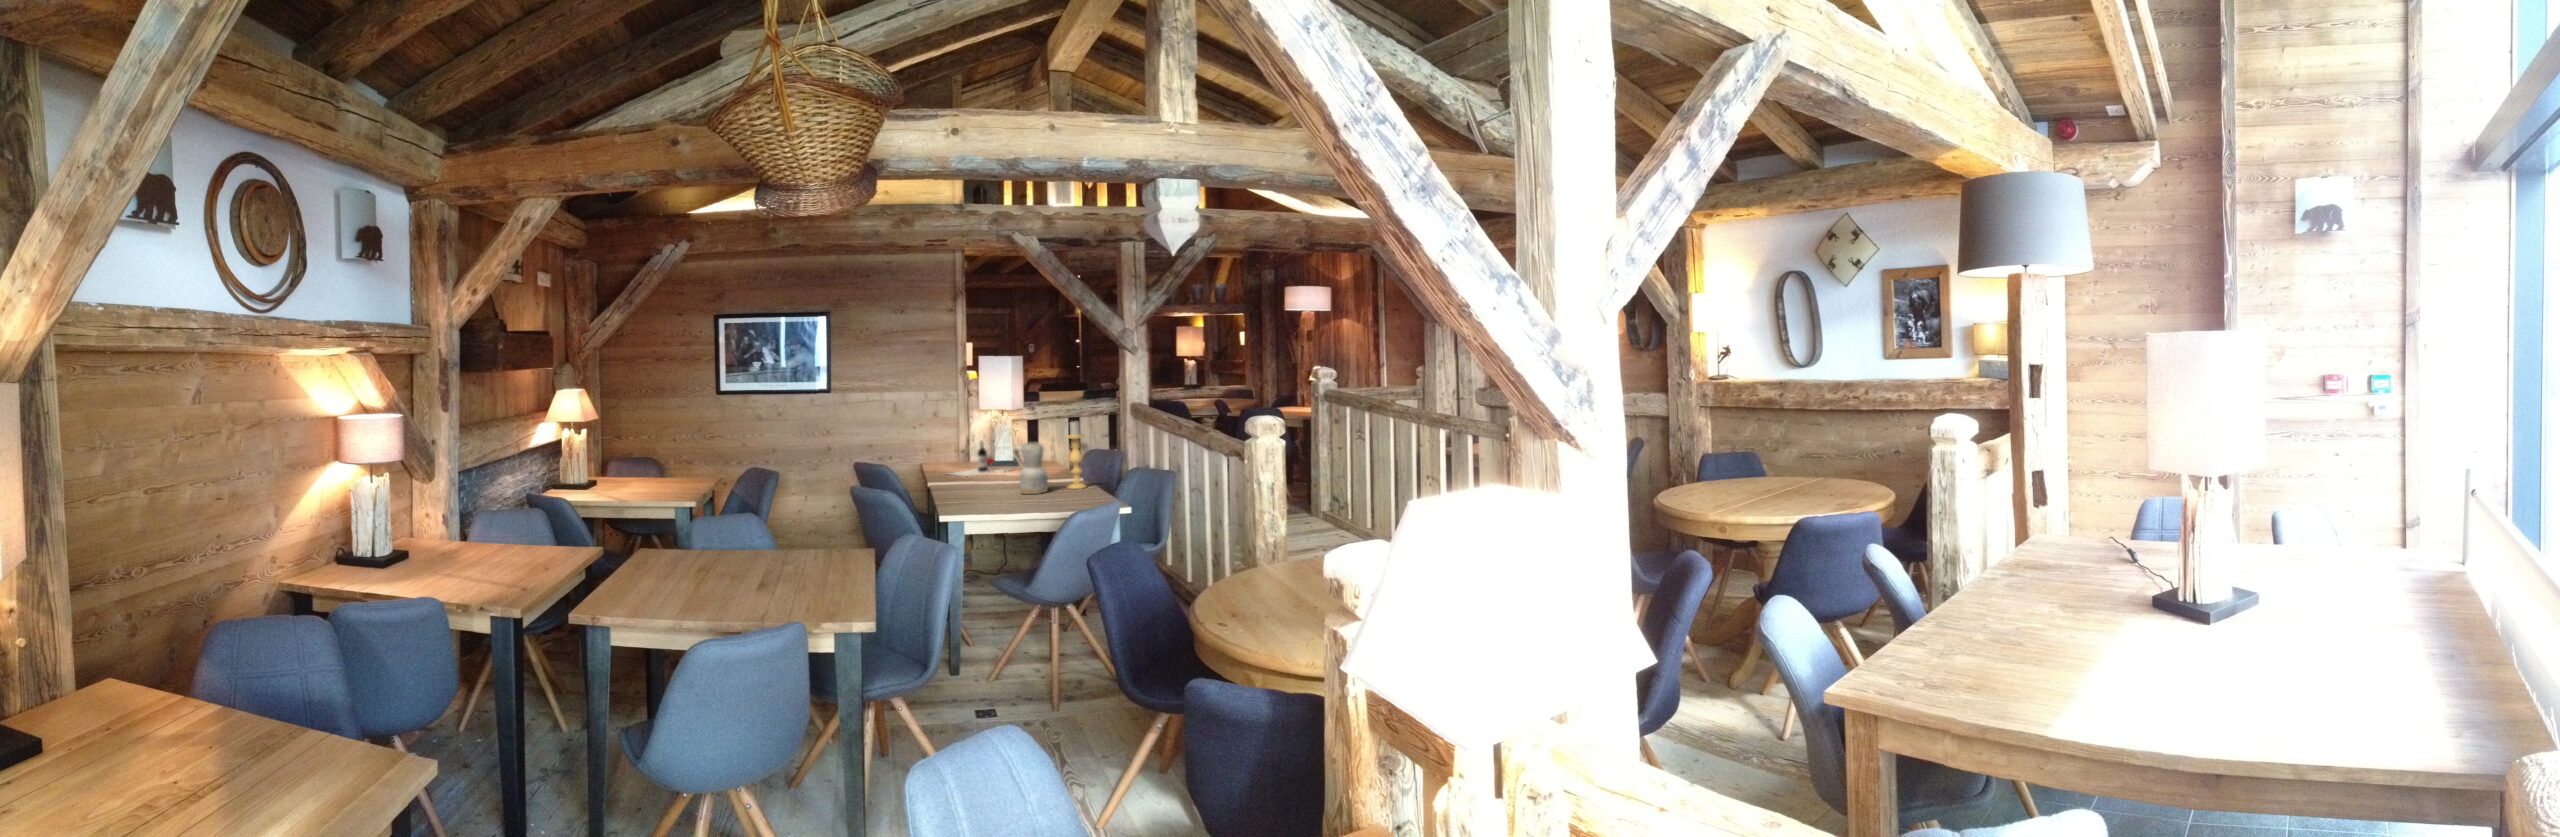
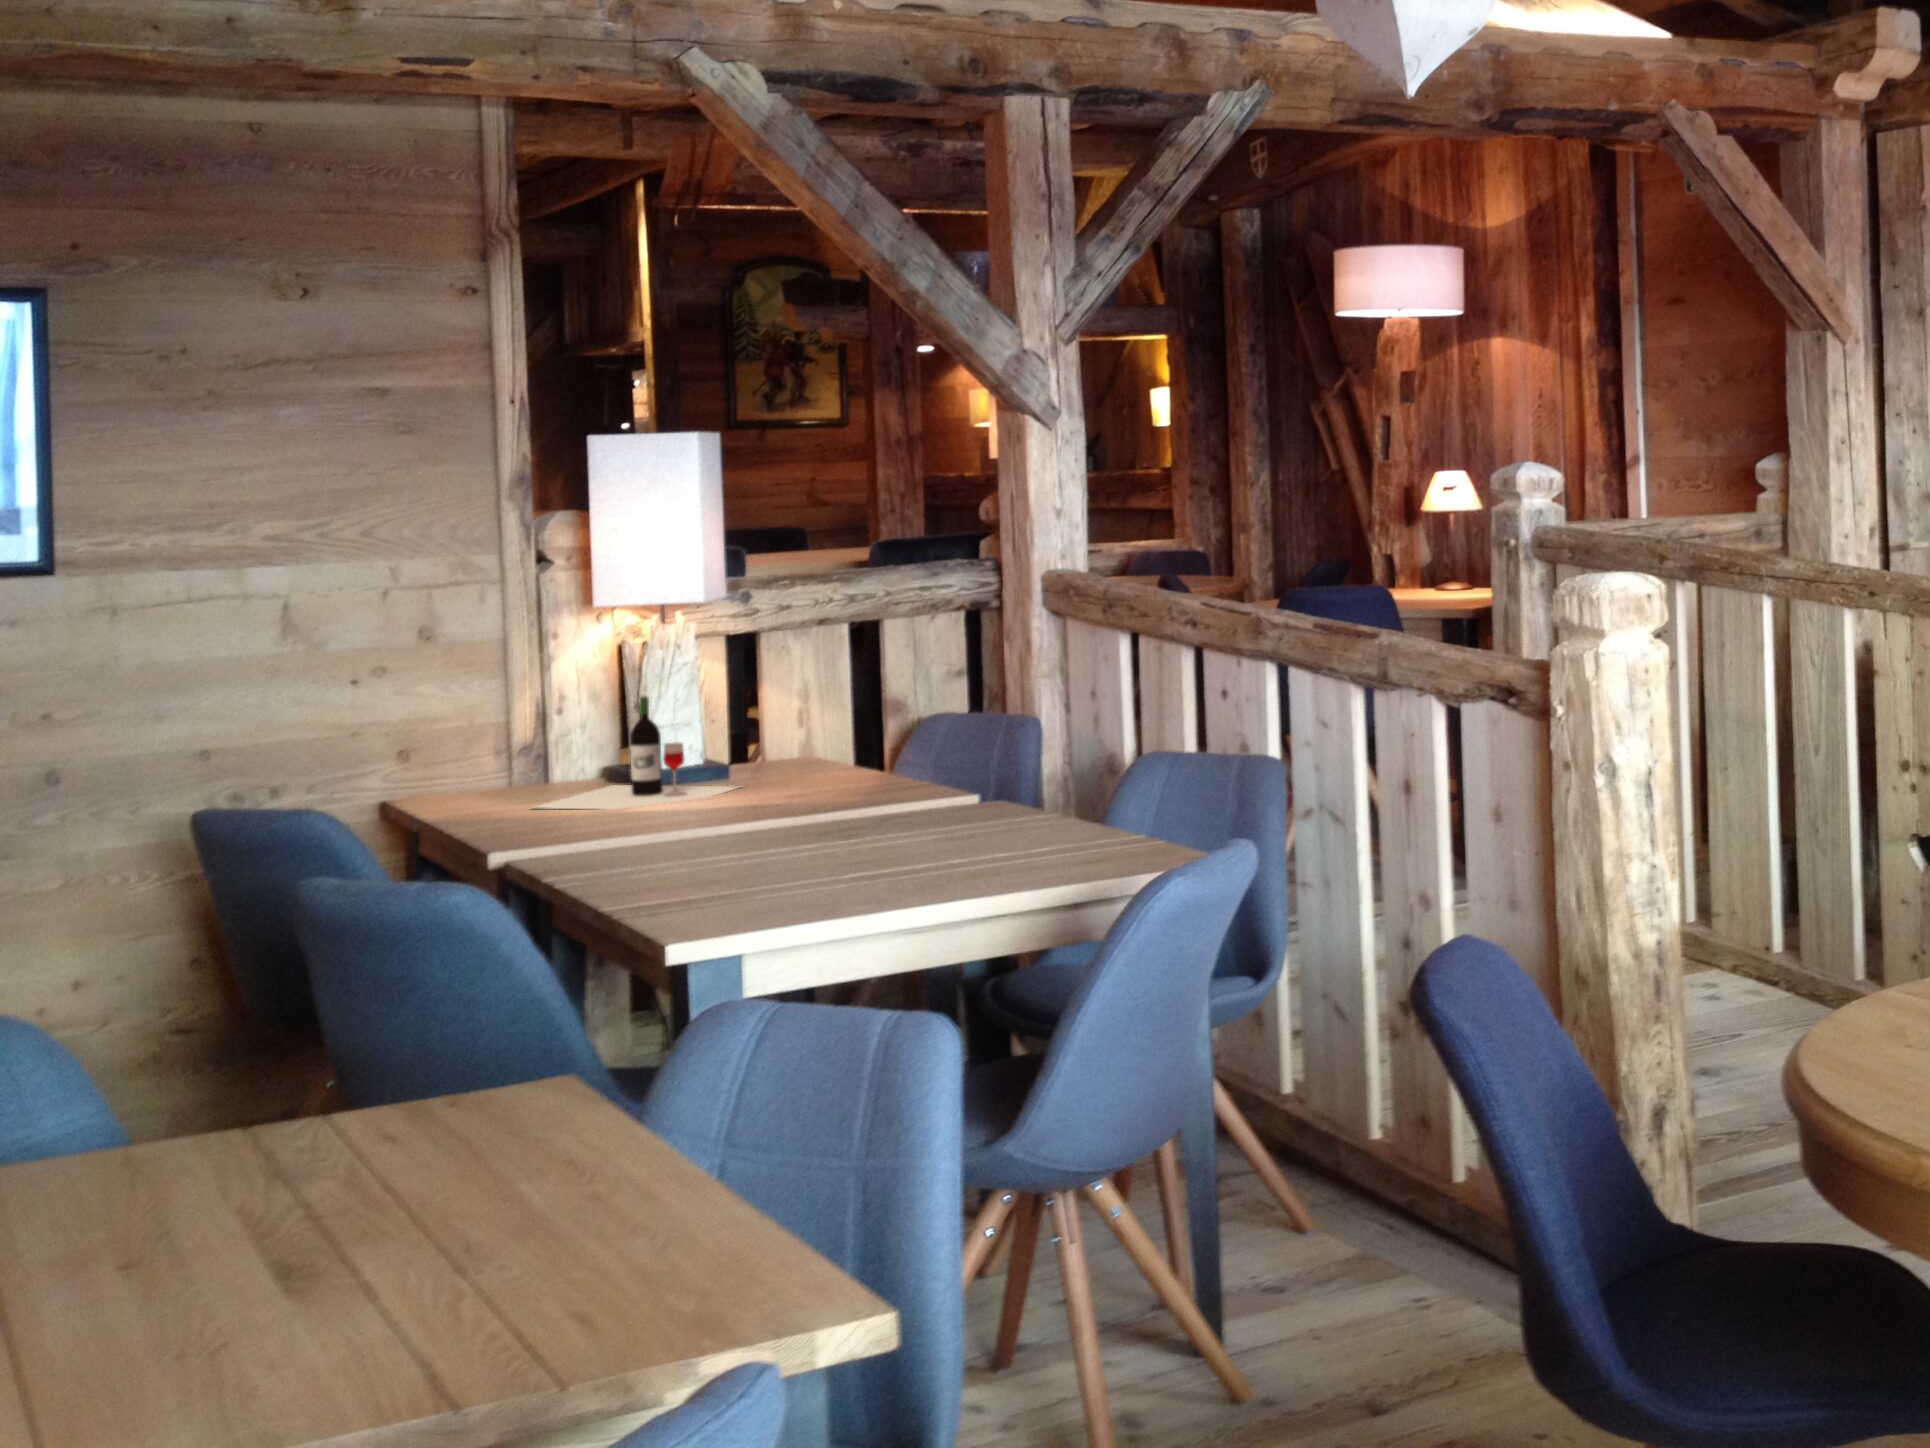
candle holder: present [1067,422,1085,489] -> none [1036,627,1098,847]
ceramic pitcher: present [1014,443,1048,494] -> none [886,701,998,870]

